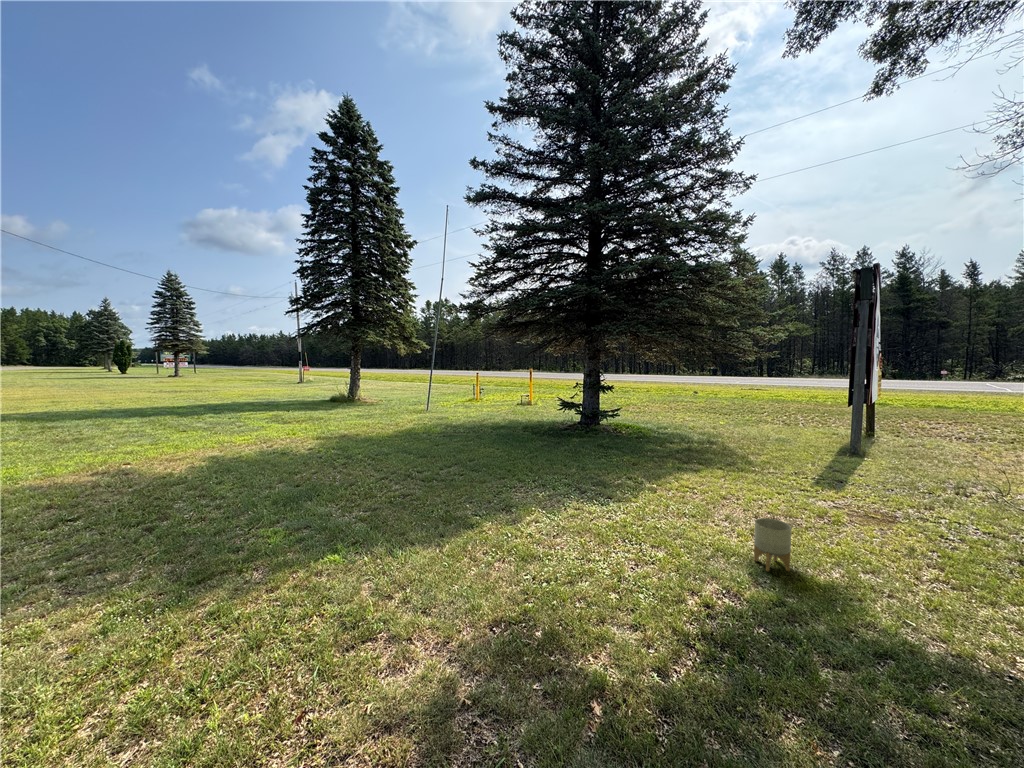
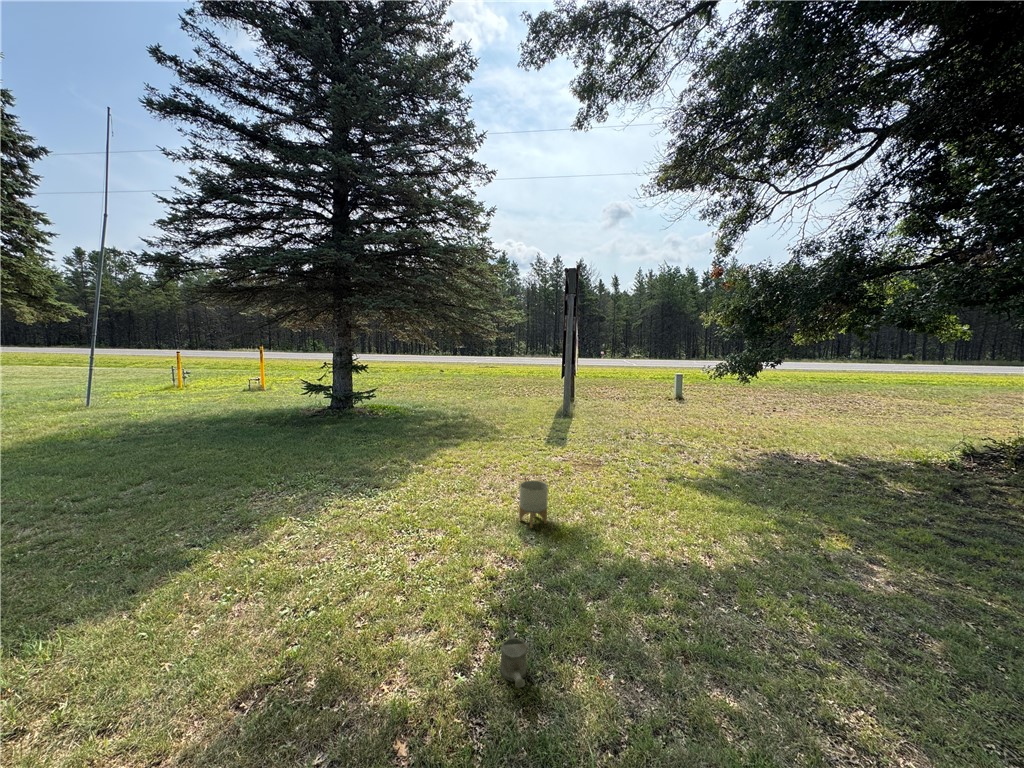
watering can: none [698,654,729,707] -> present [500,629,528,687]

